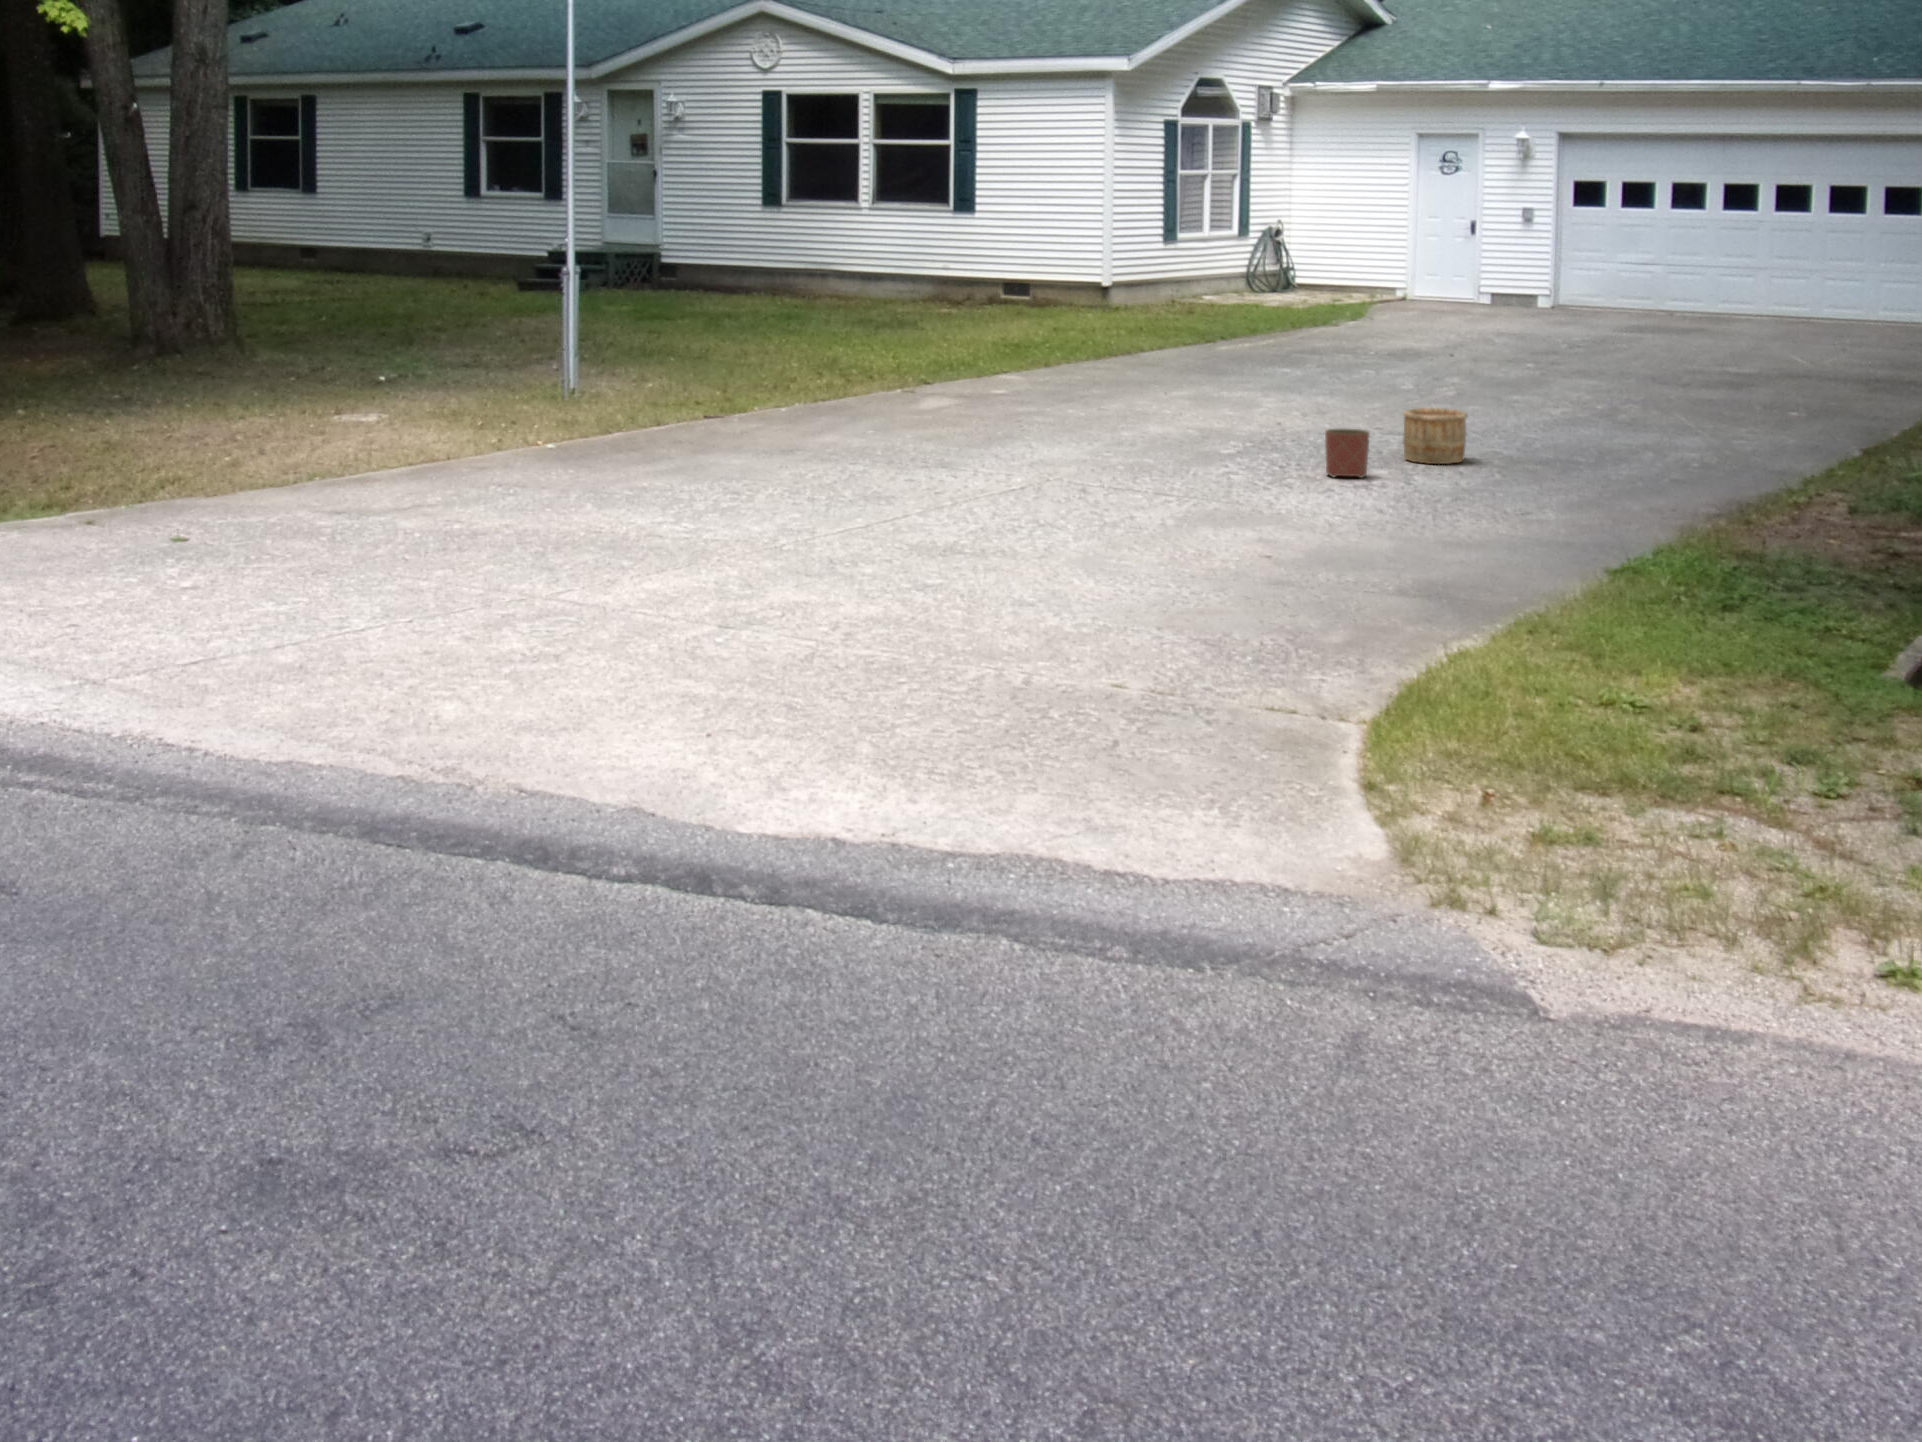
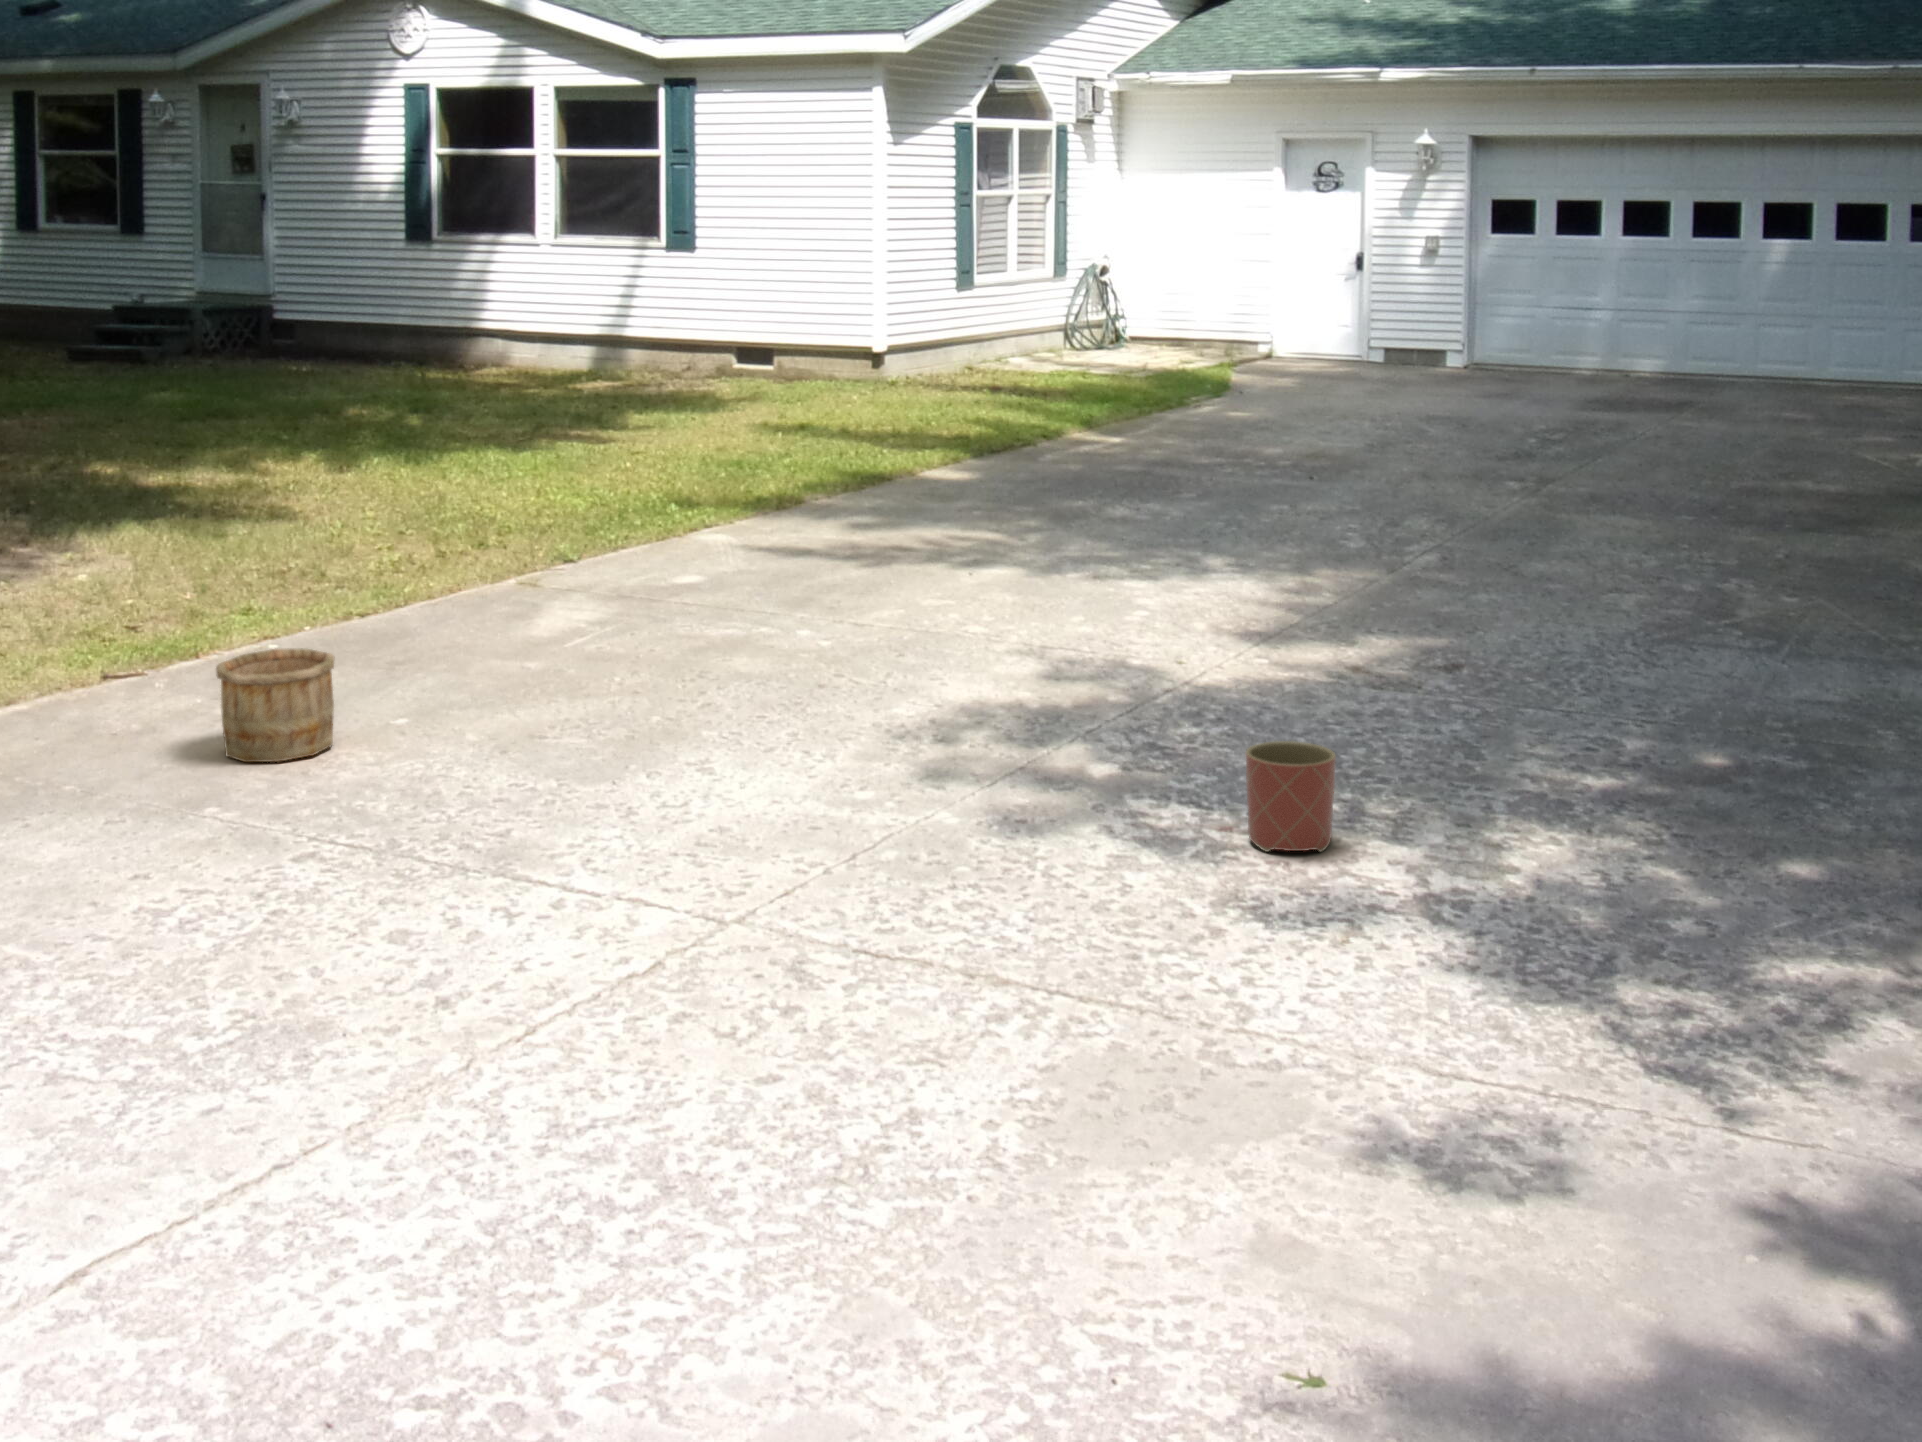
wooden bucket: present [1403,408,1467,464] -> present [216,649,335,762]

